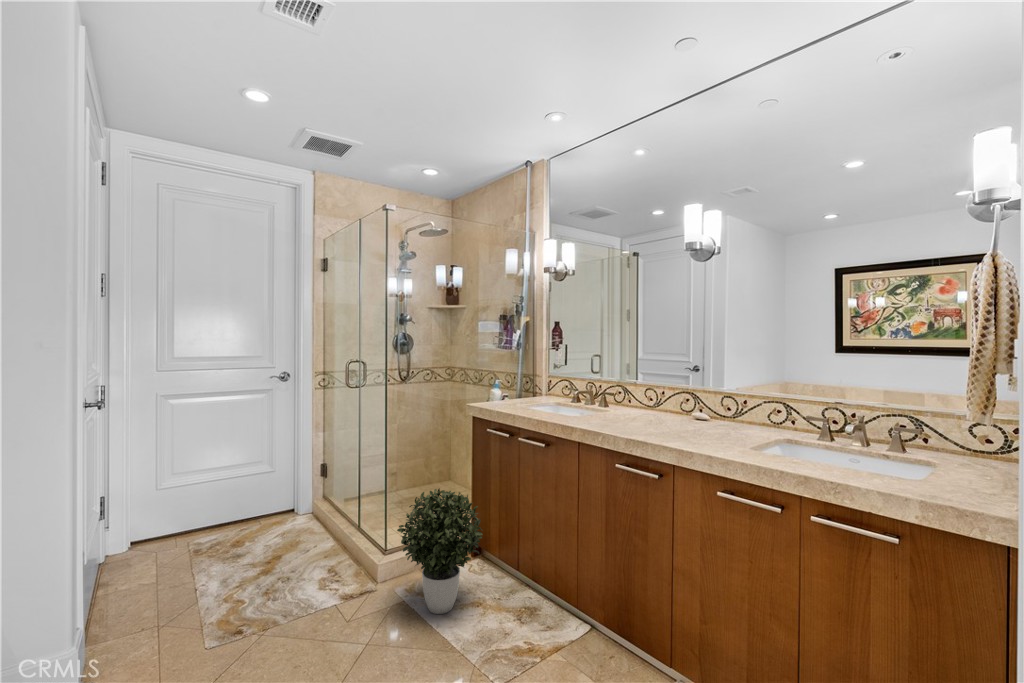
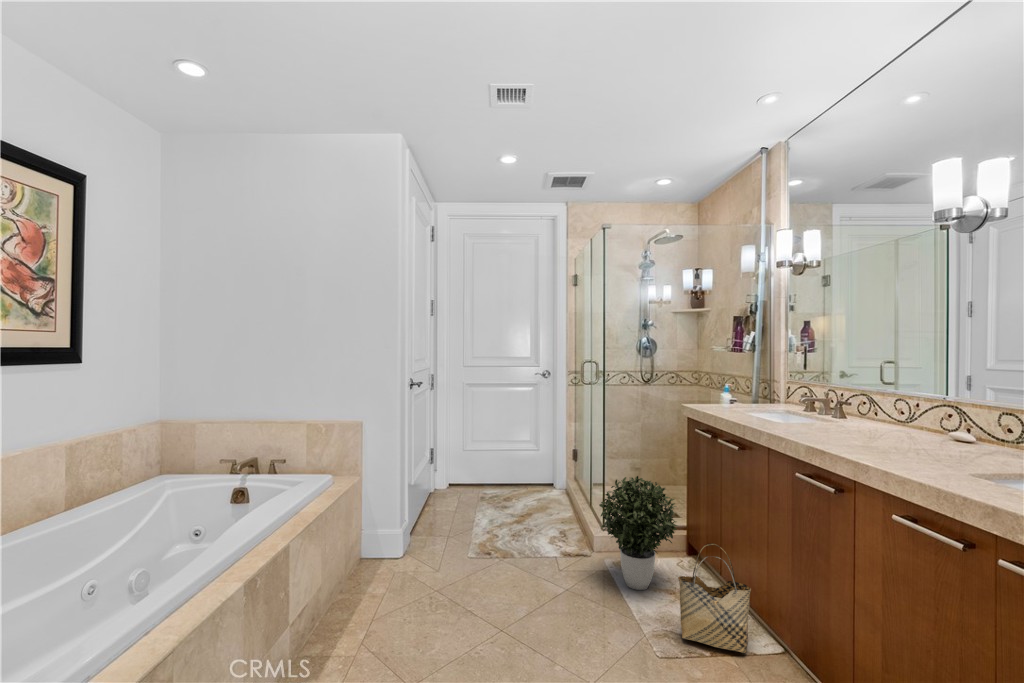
woven basket: none [504,545,568,653] -> present [678,543,751,653]

